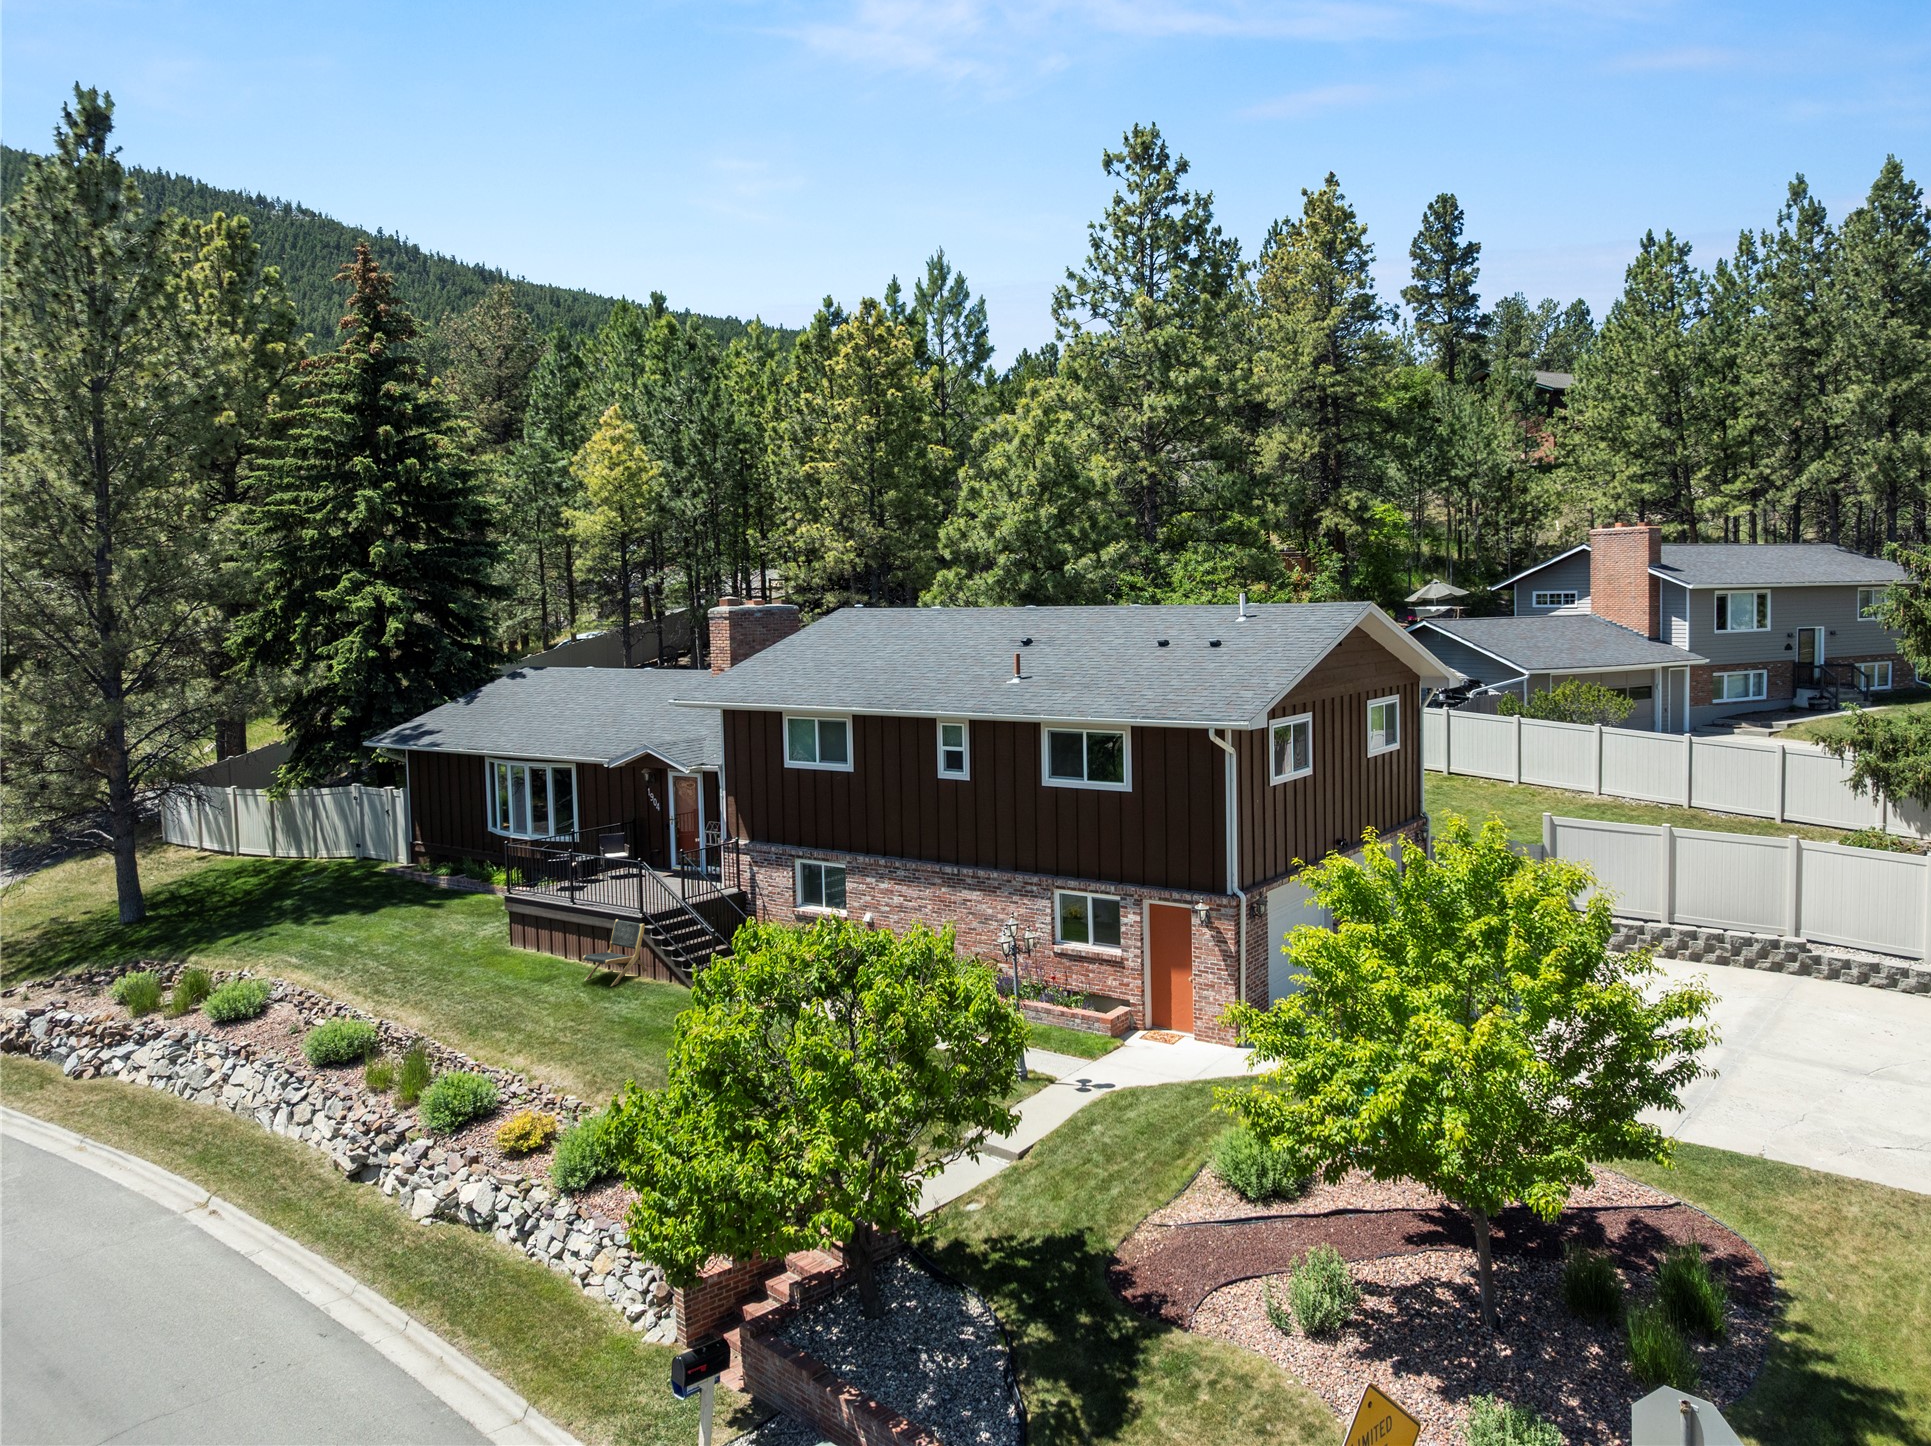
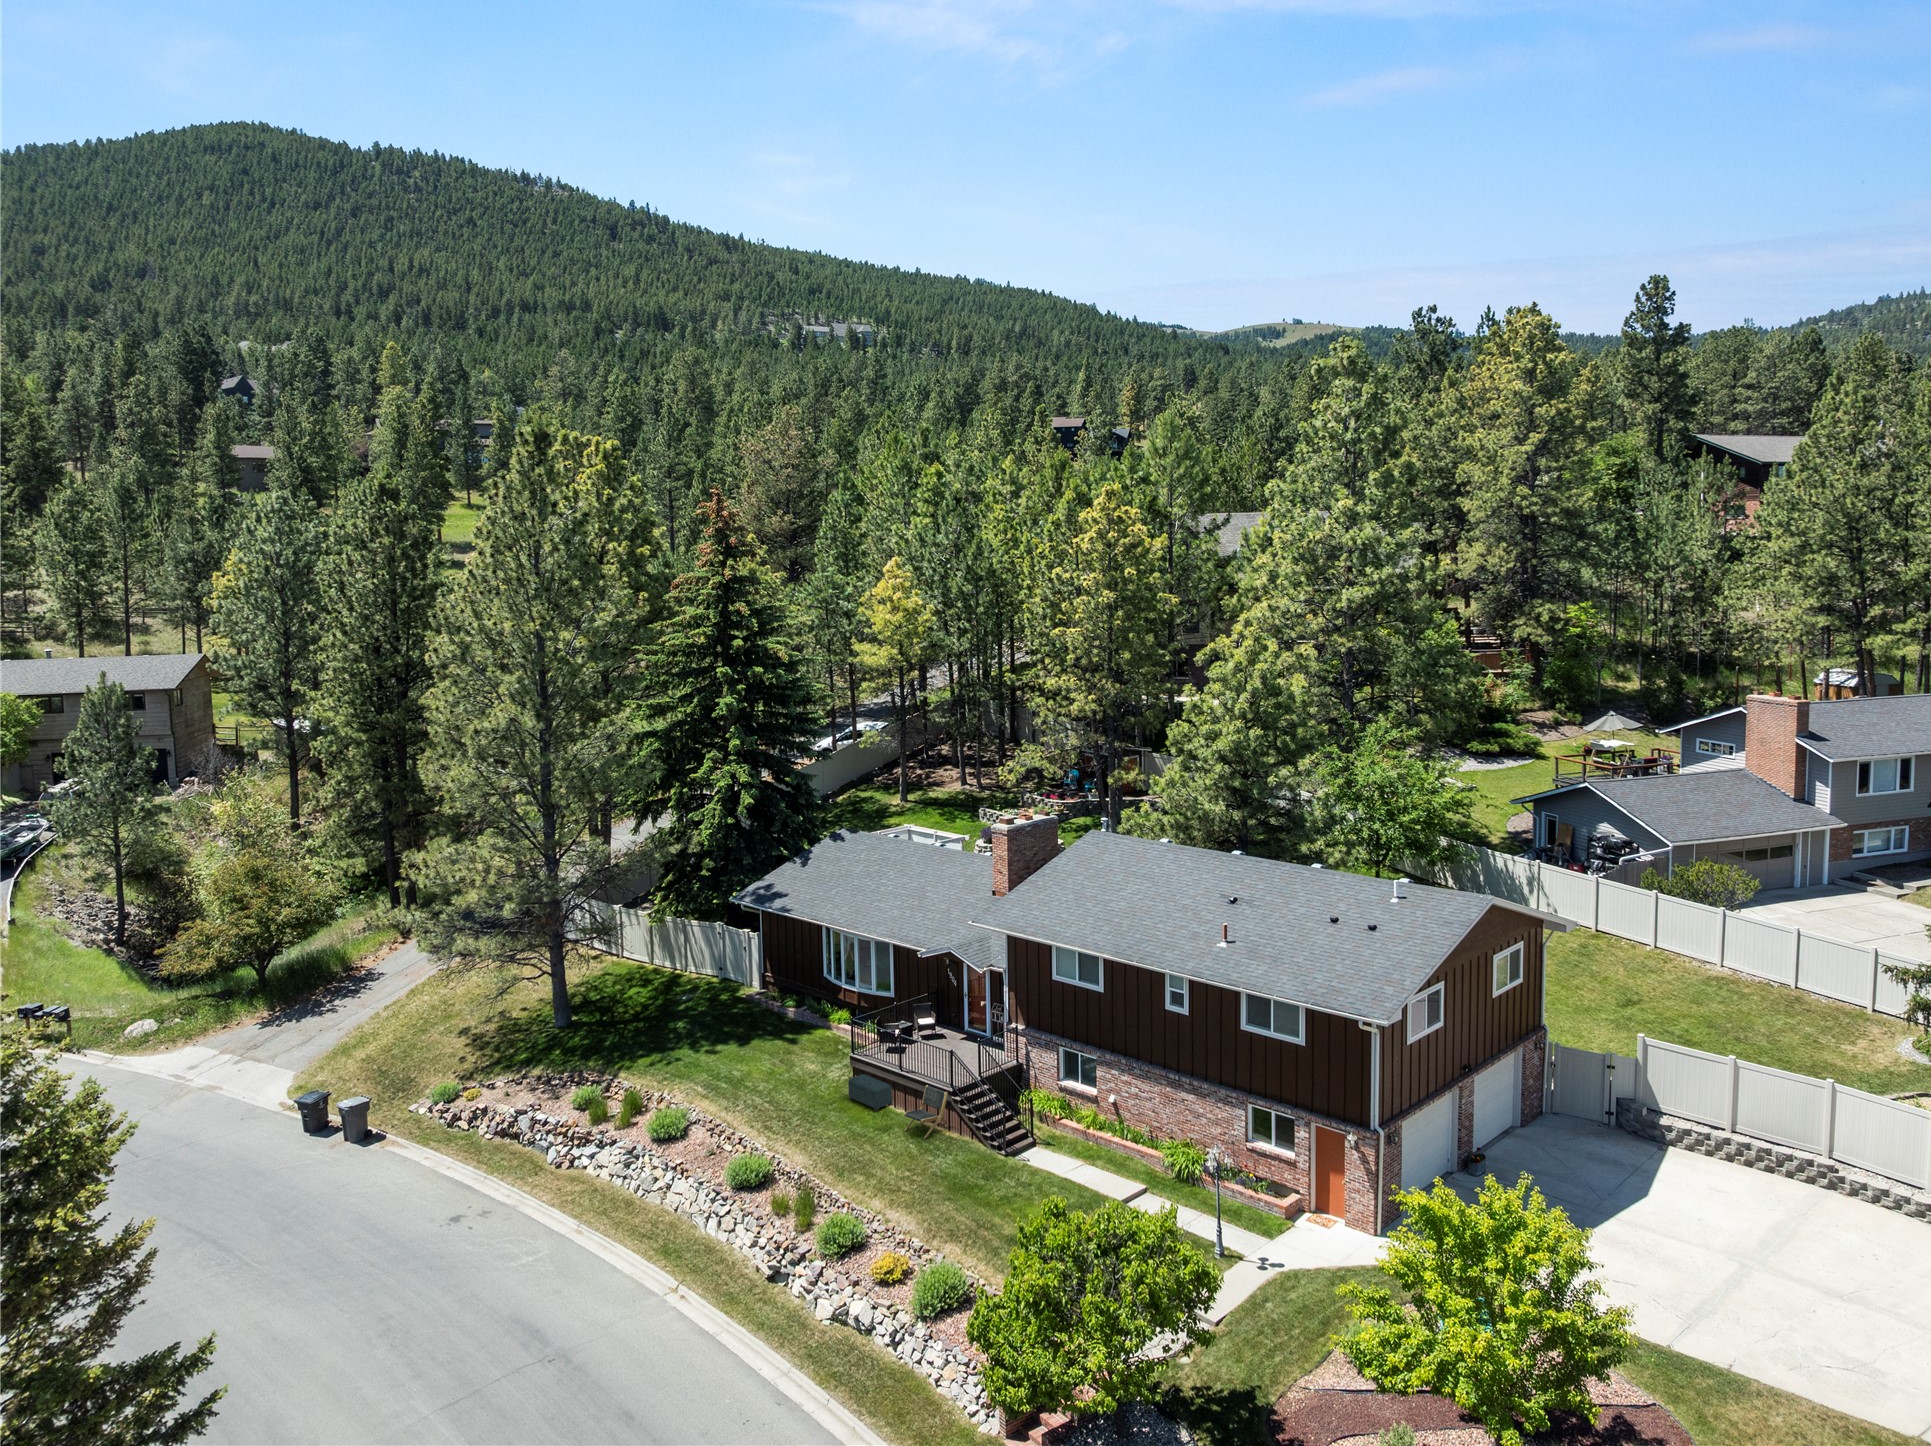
bench: none [511,922,573,965] -> present [848,1074,892,1111]

